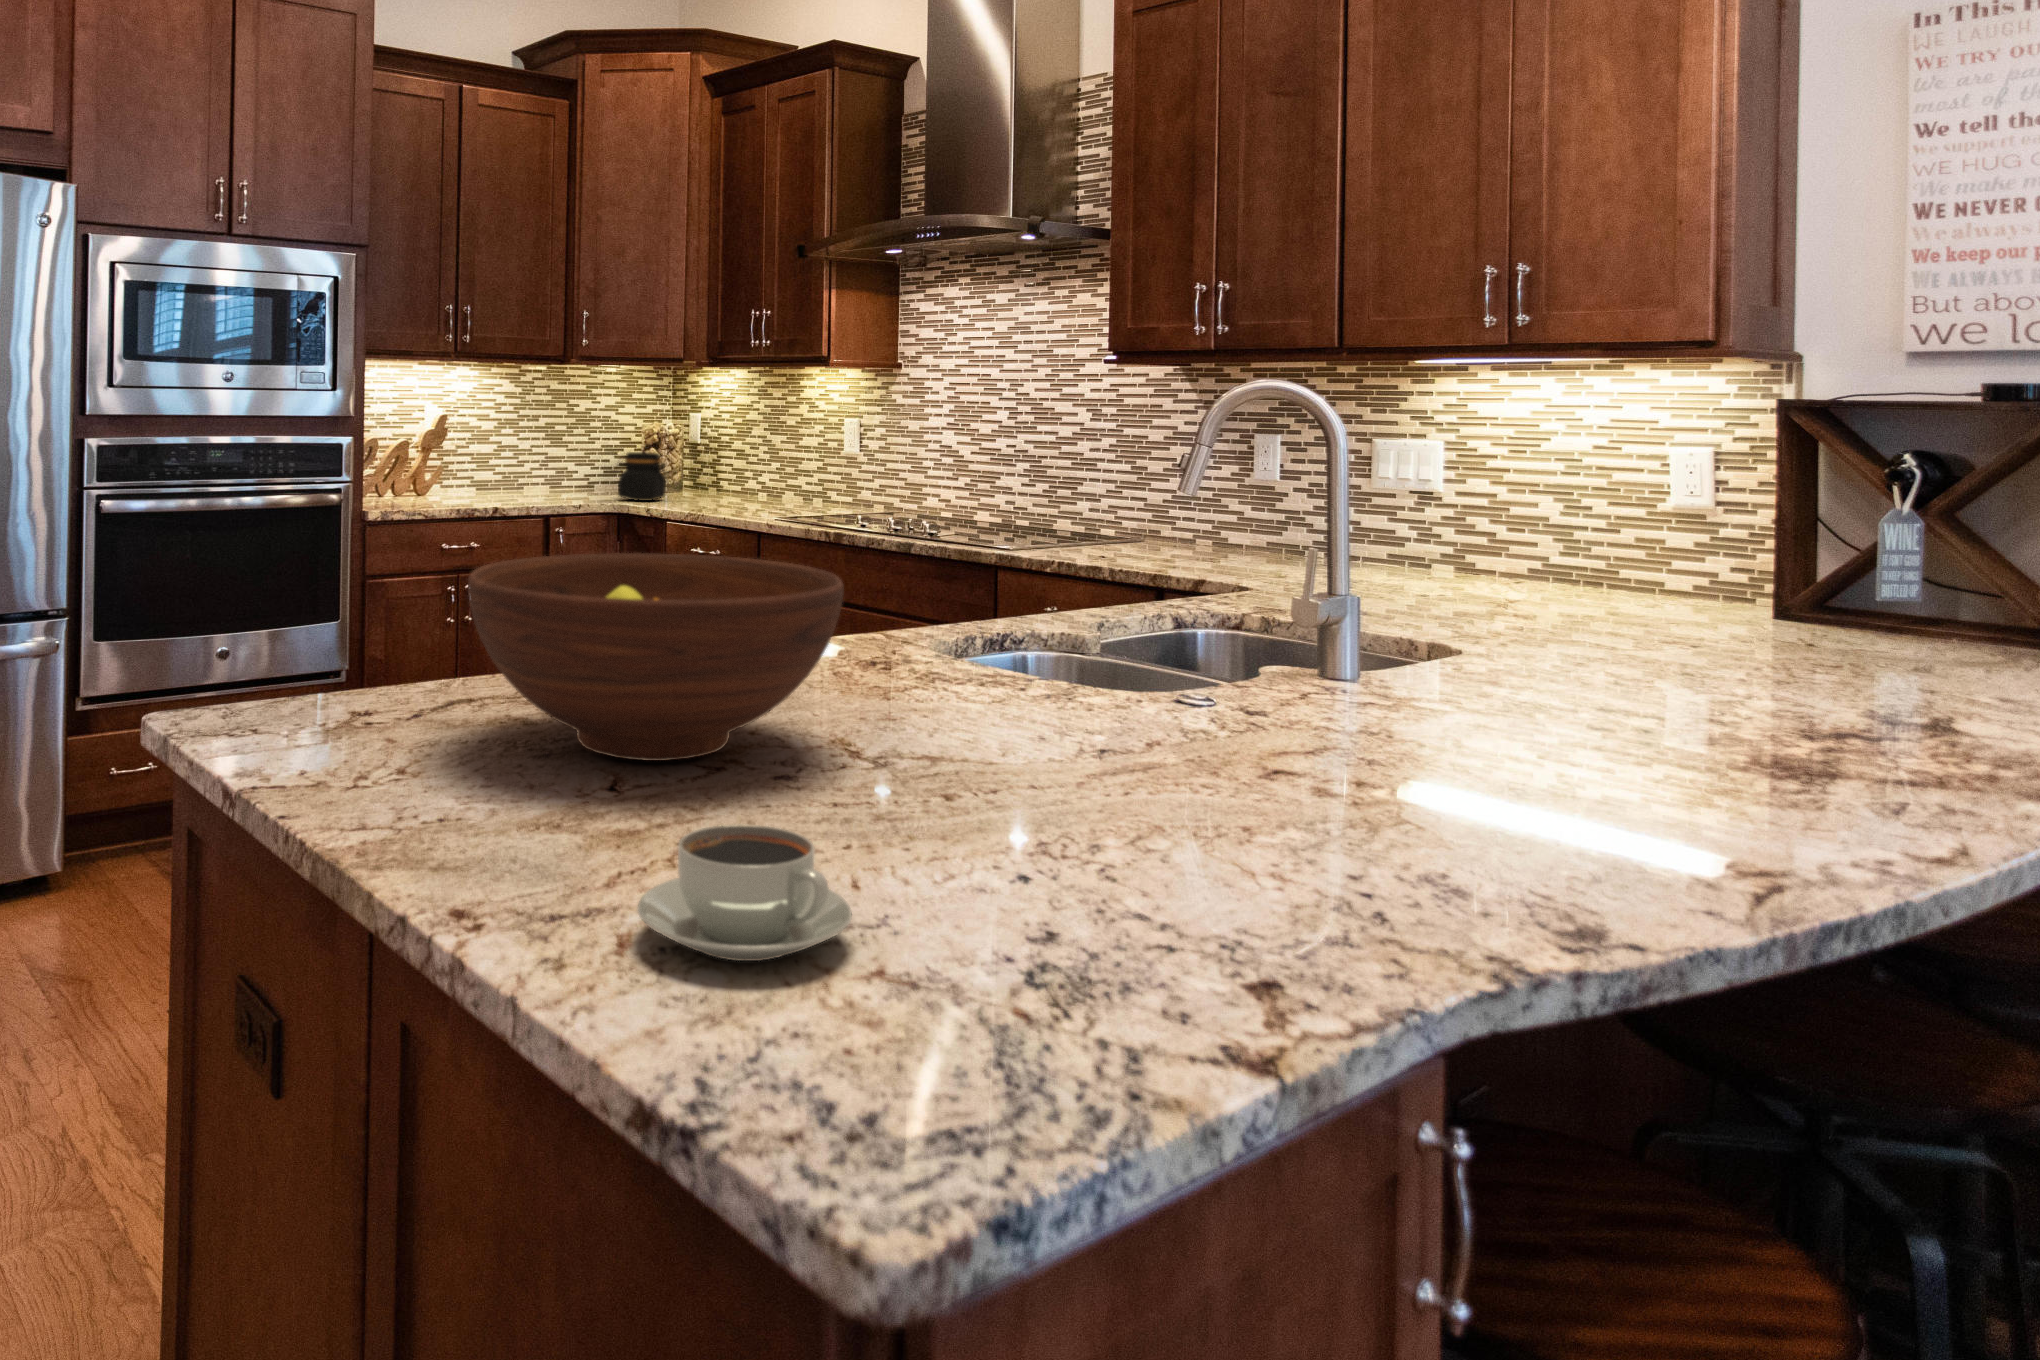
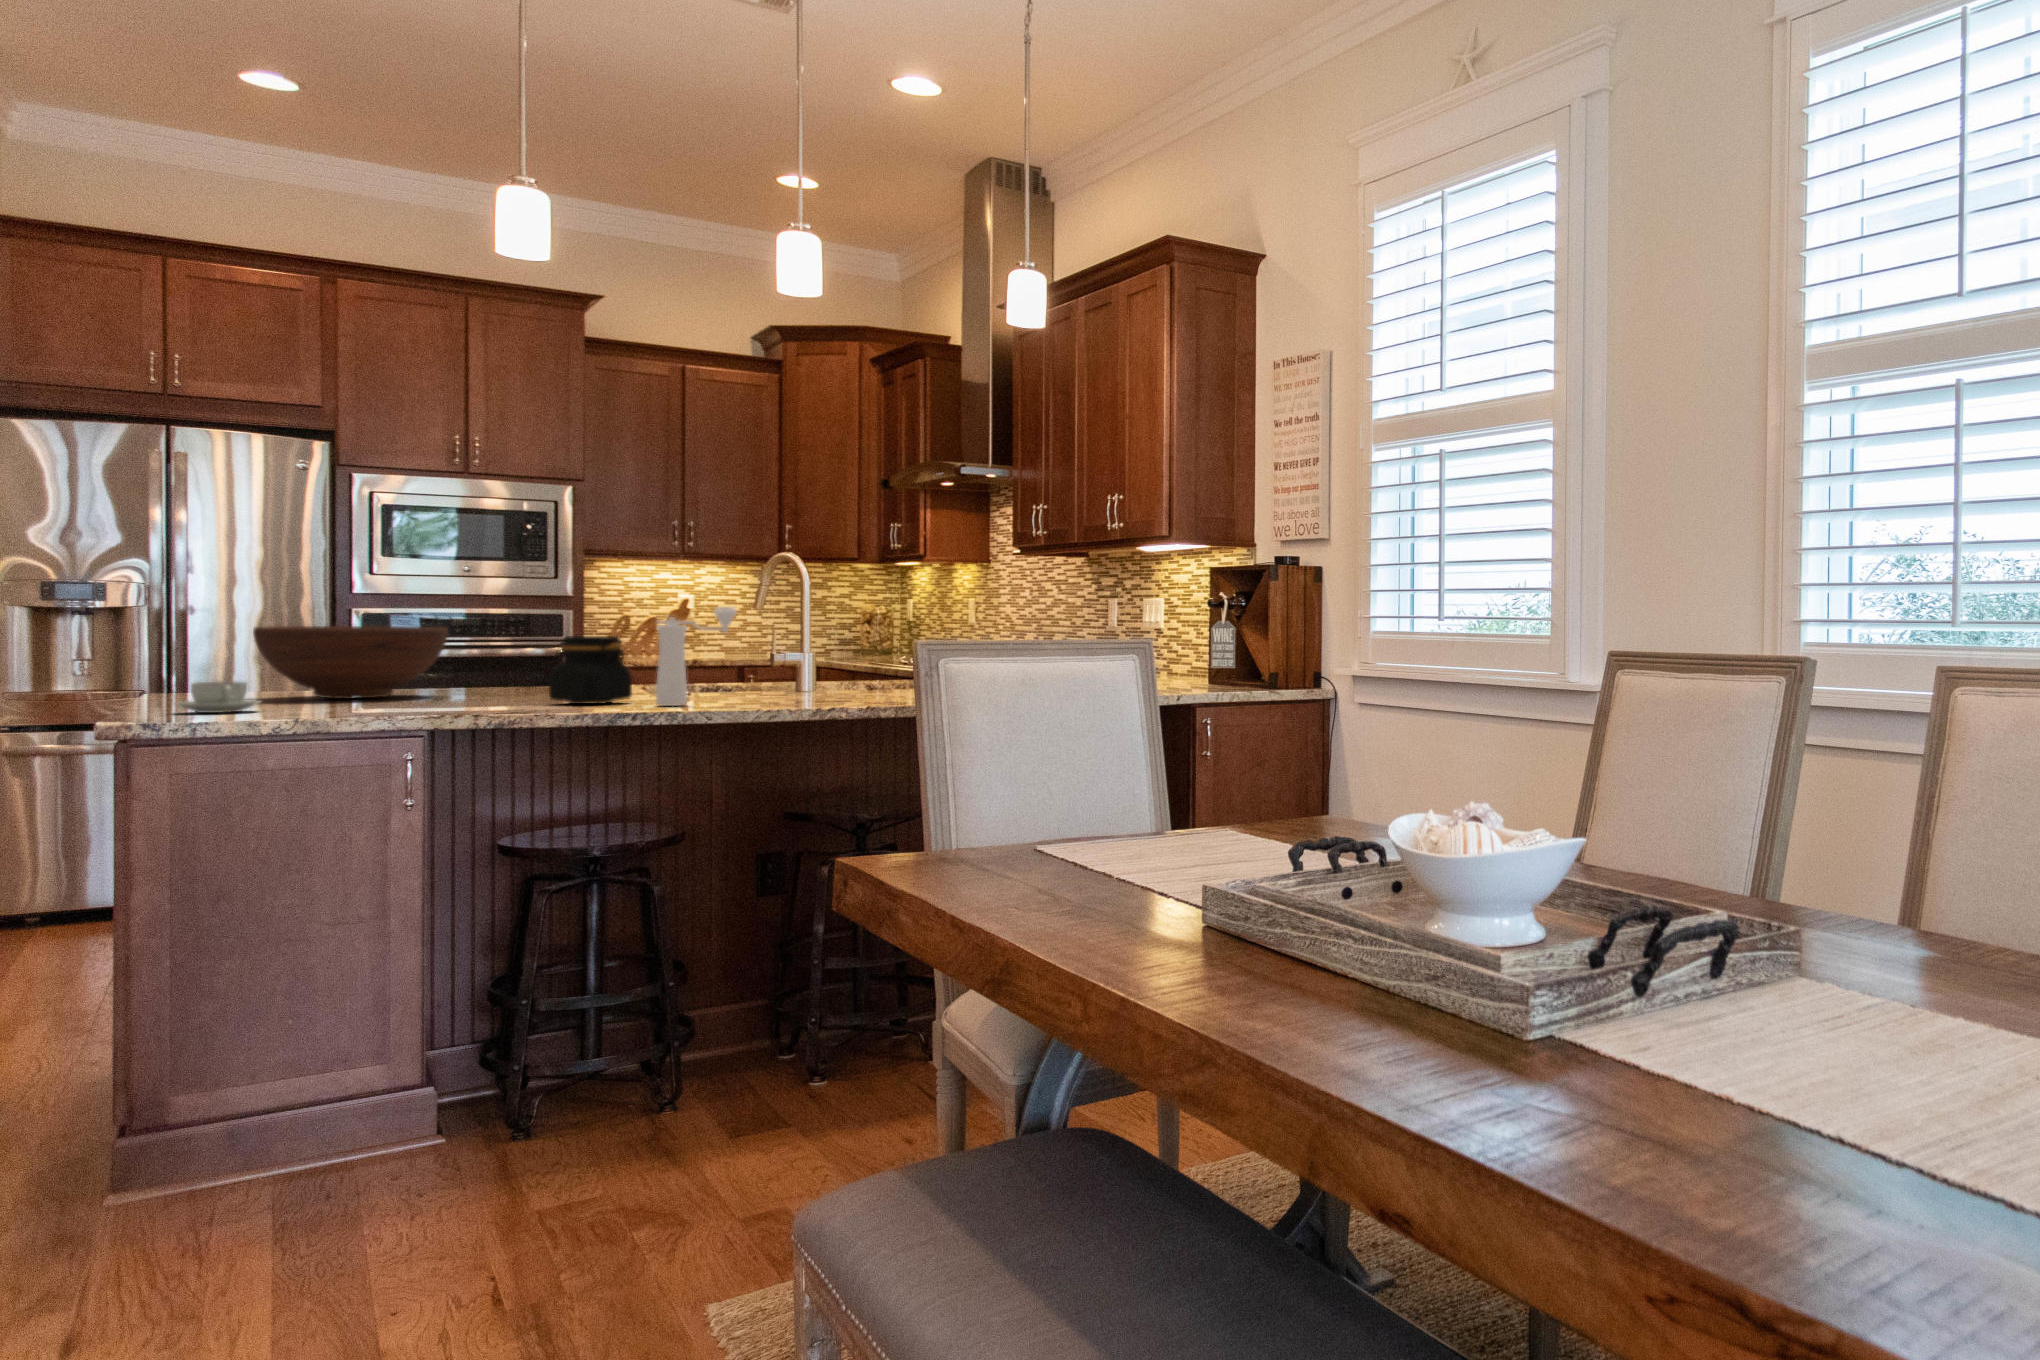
jar: present [618,452,667,501] -> present [549,636,632,704]
pepper mill: none [1608,555,1844,841] -> present [656,607,736,706]

